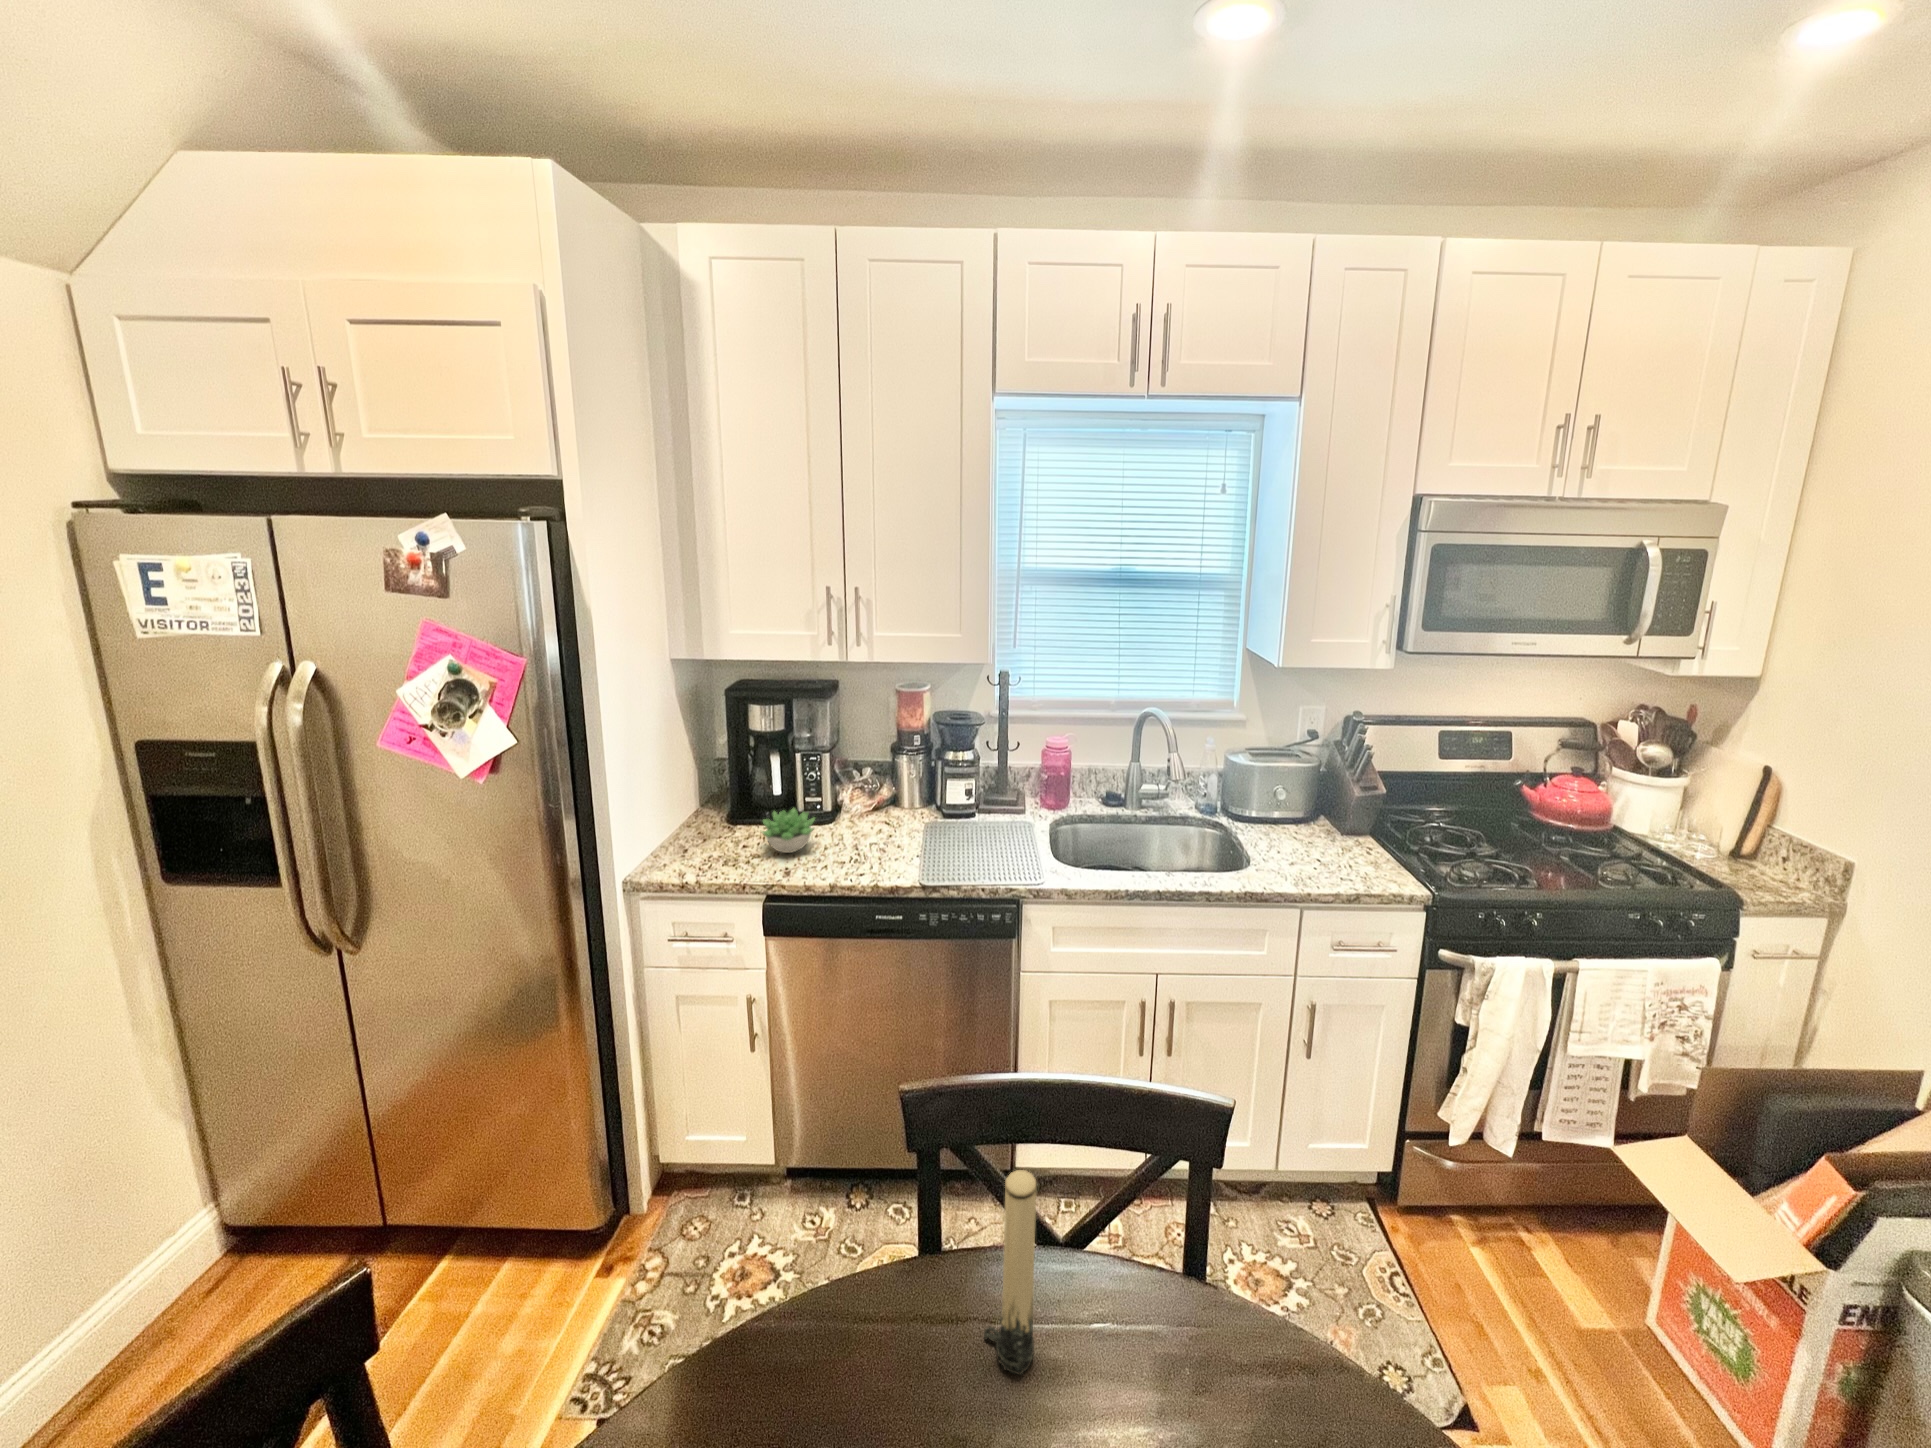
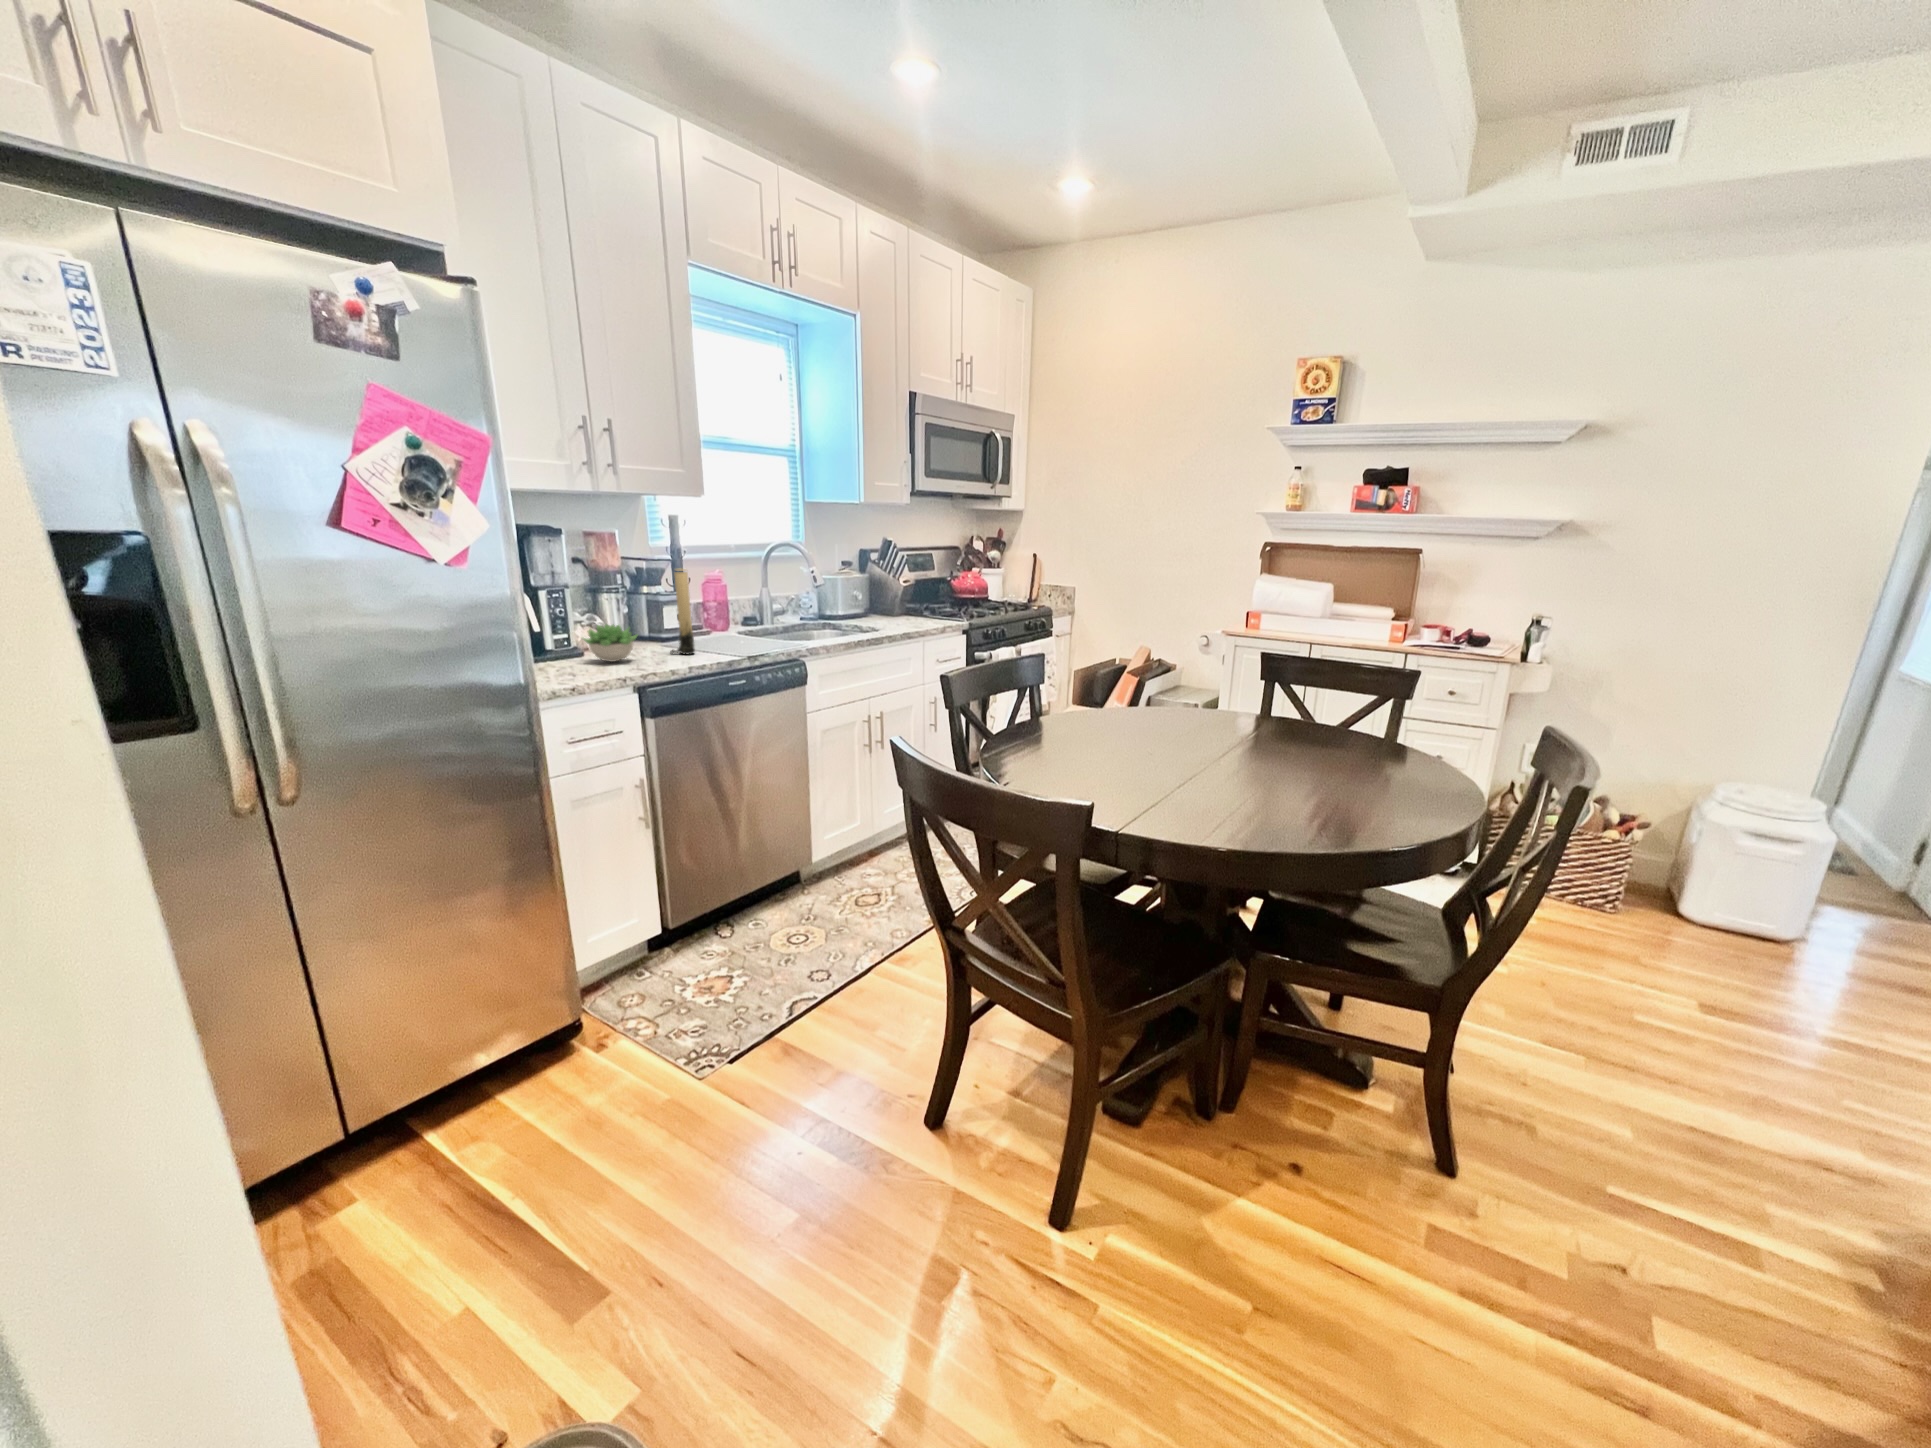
candle: present [984,1170,1037,1374] -> present [670,569,695,655]

